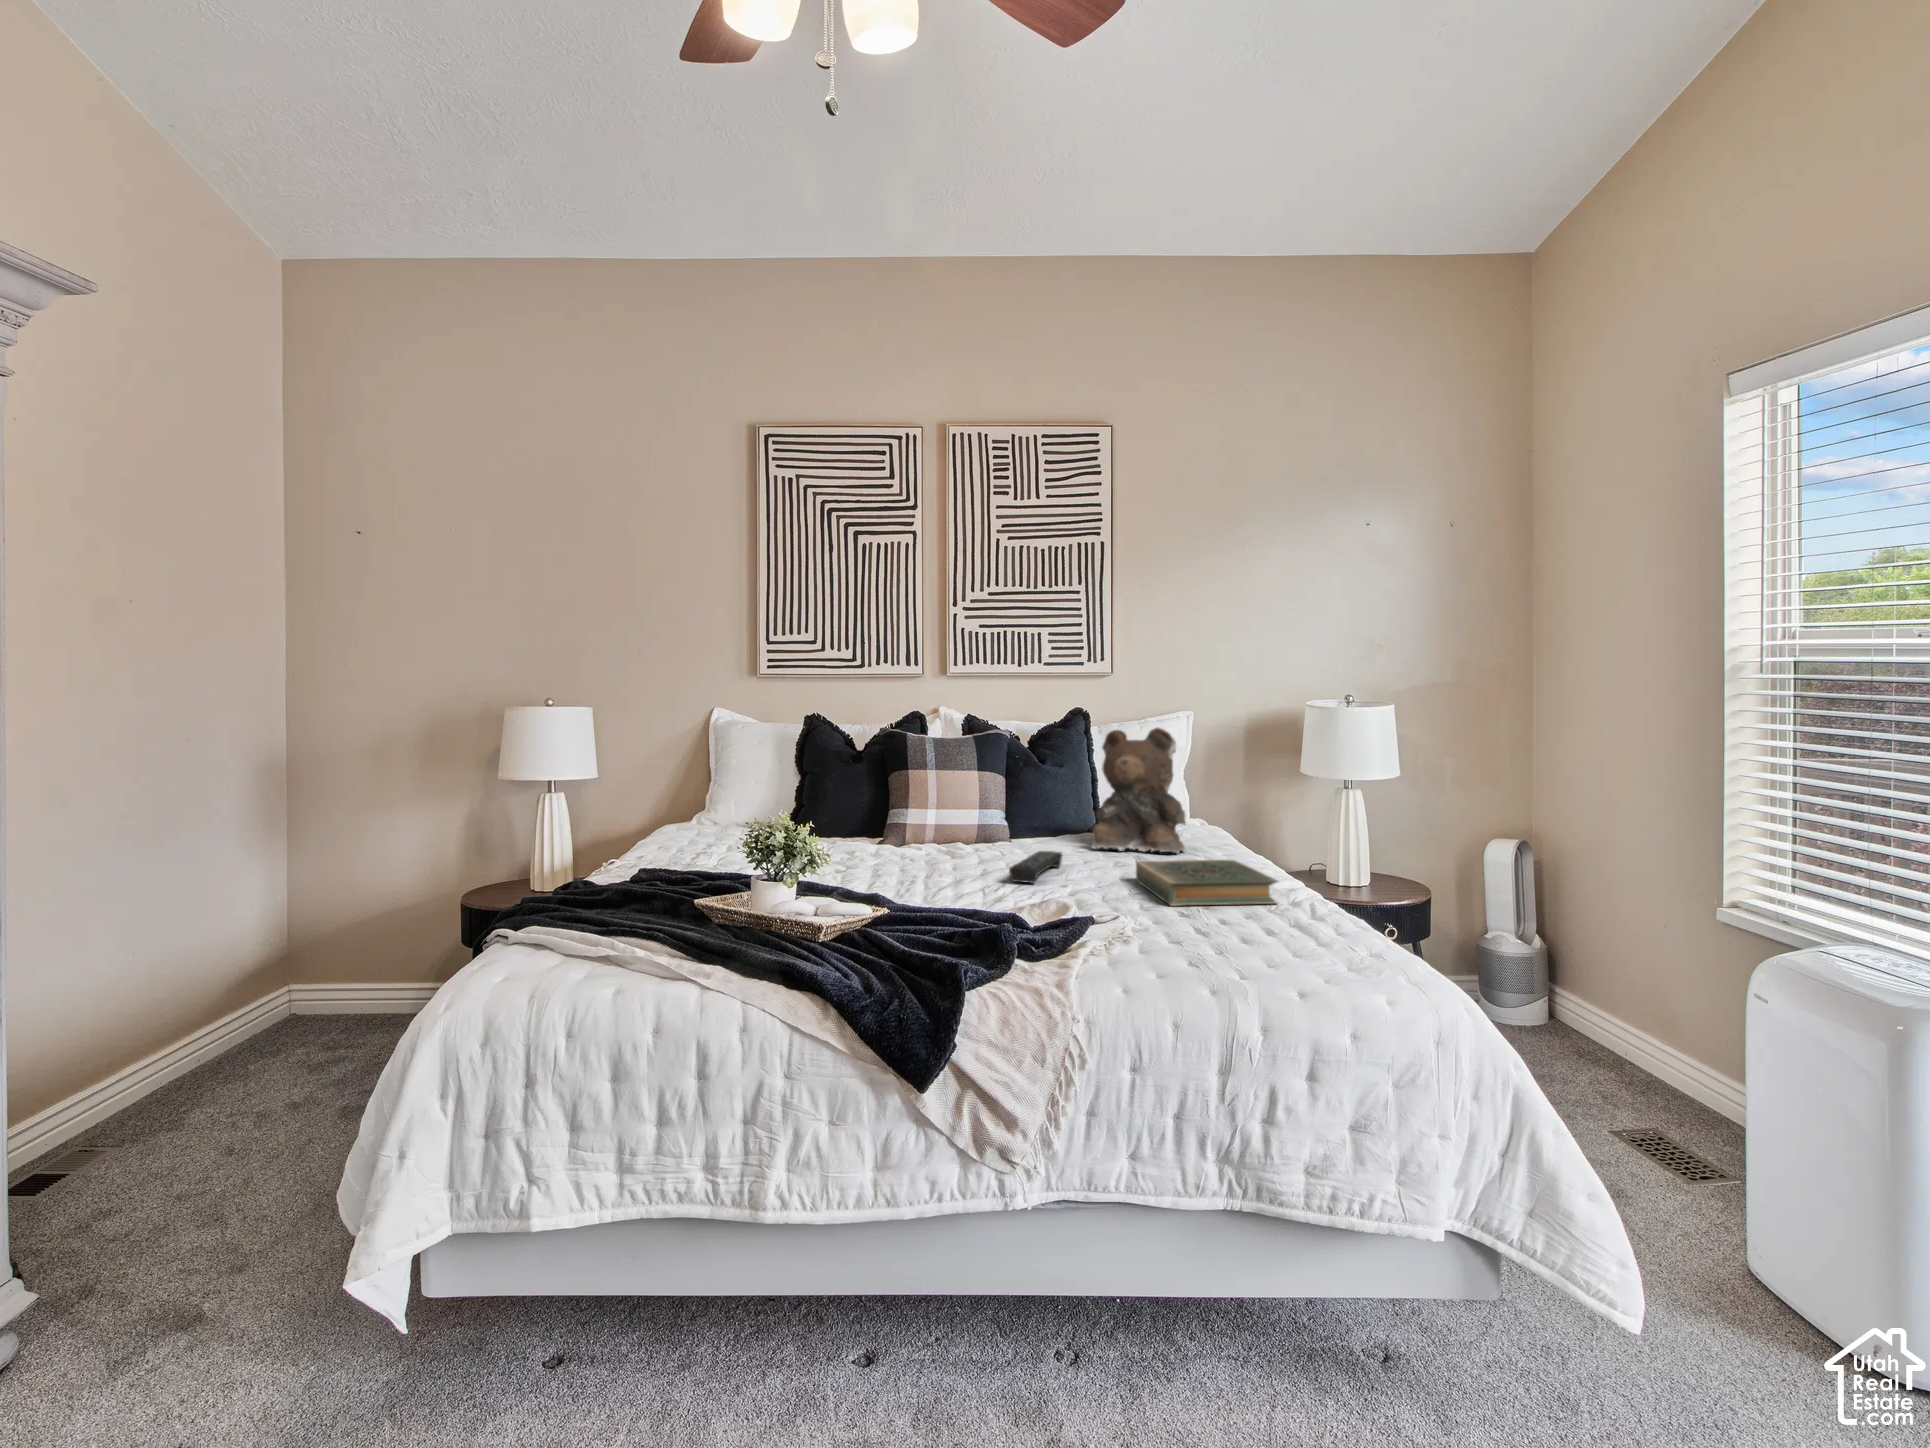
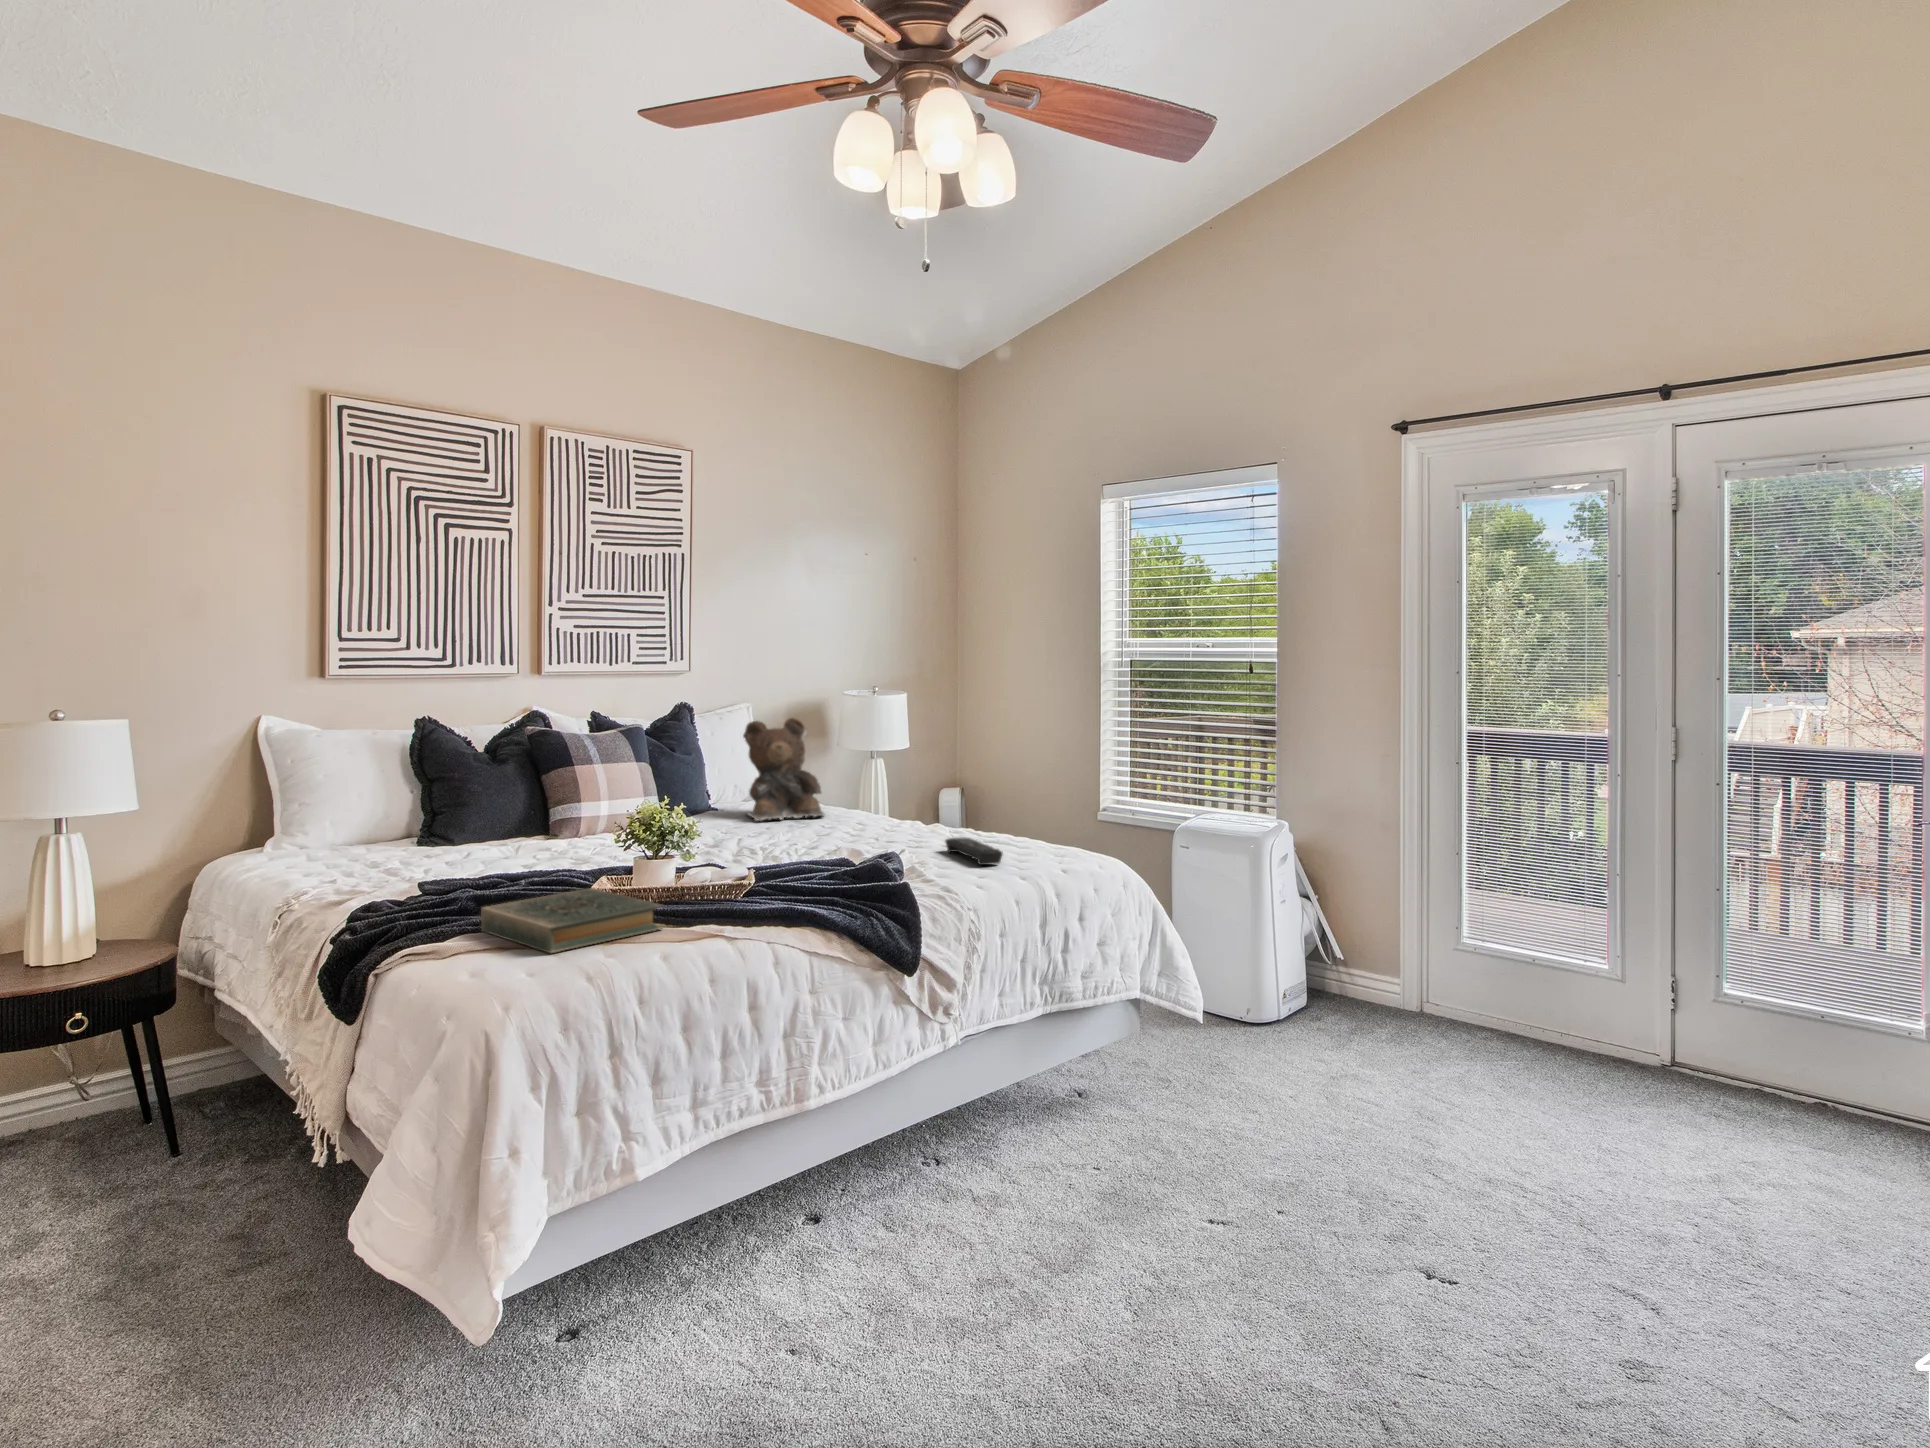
remote control: present [1009,851,1062,883] -> present [945,838,1003,865]
hardback book: present [1136,860,1278,906] -> present [481,888,662,953]

